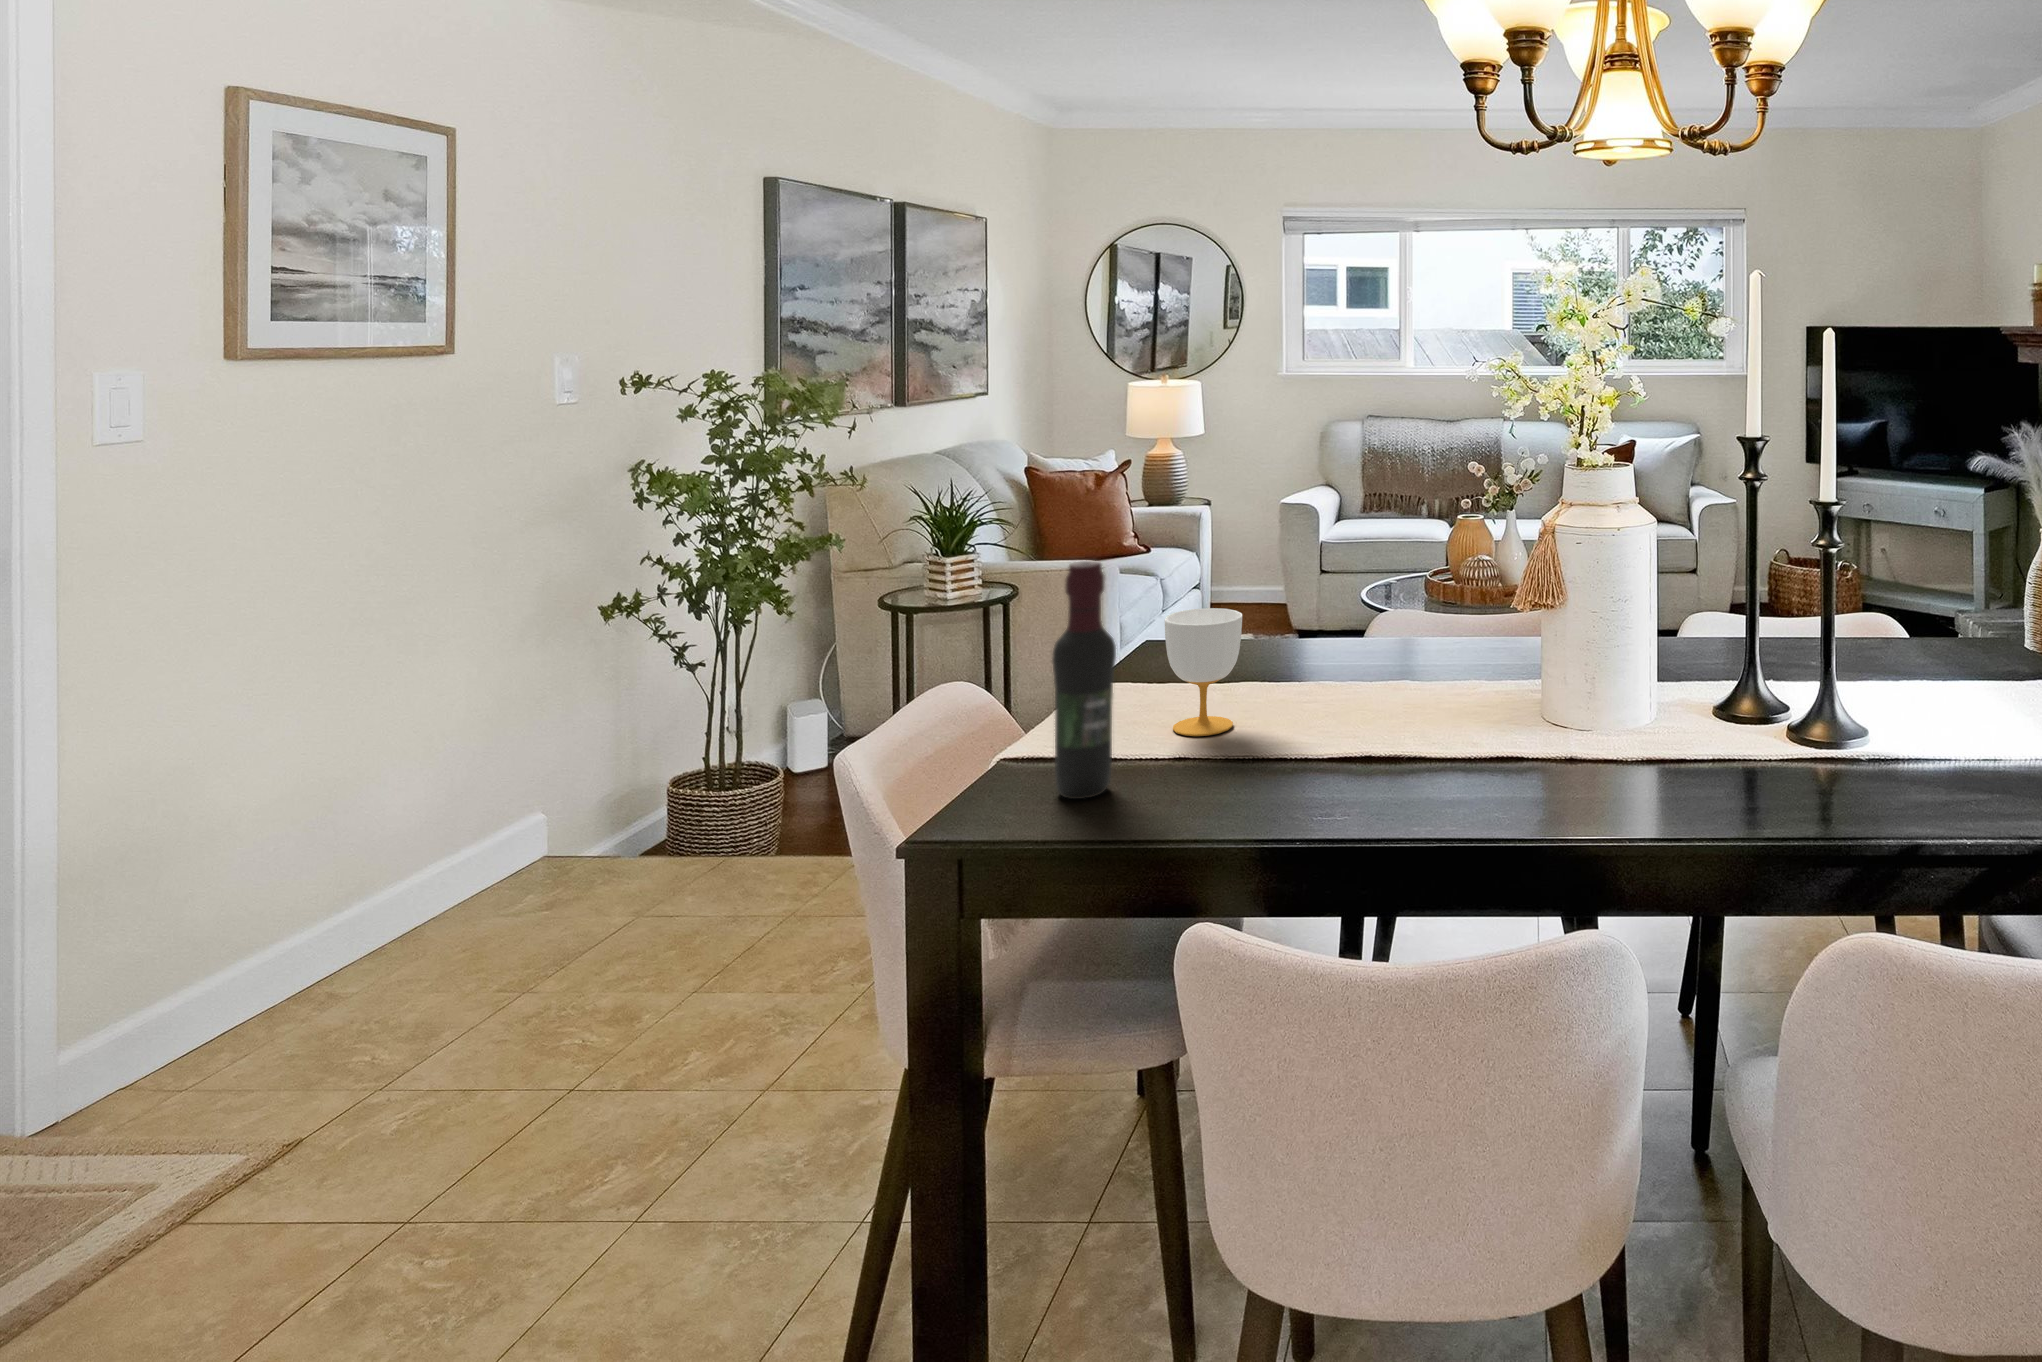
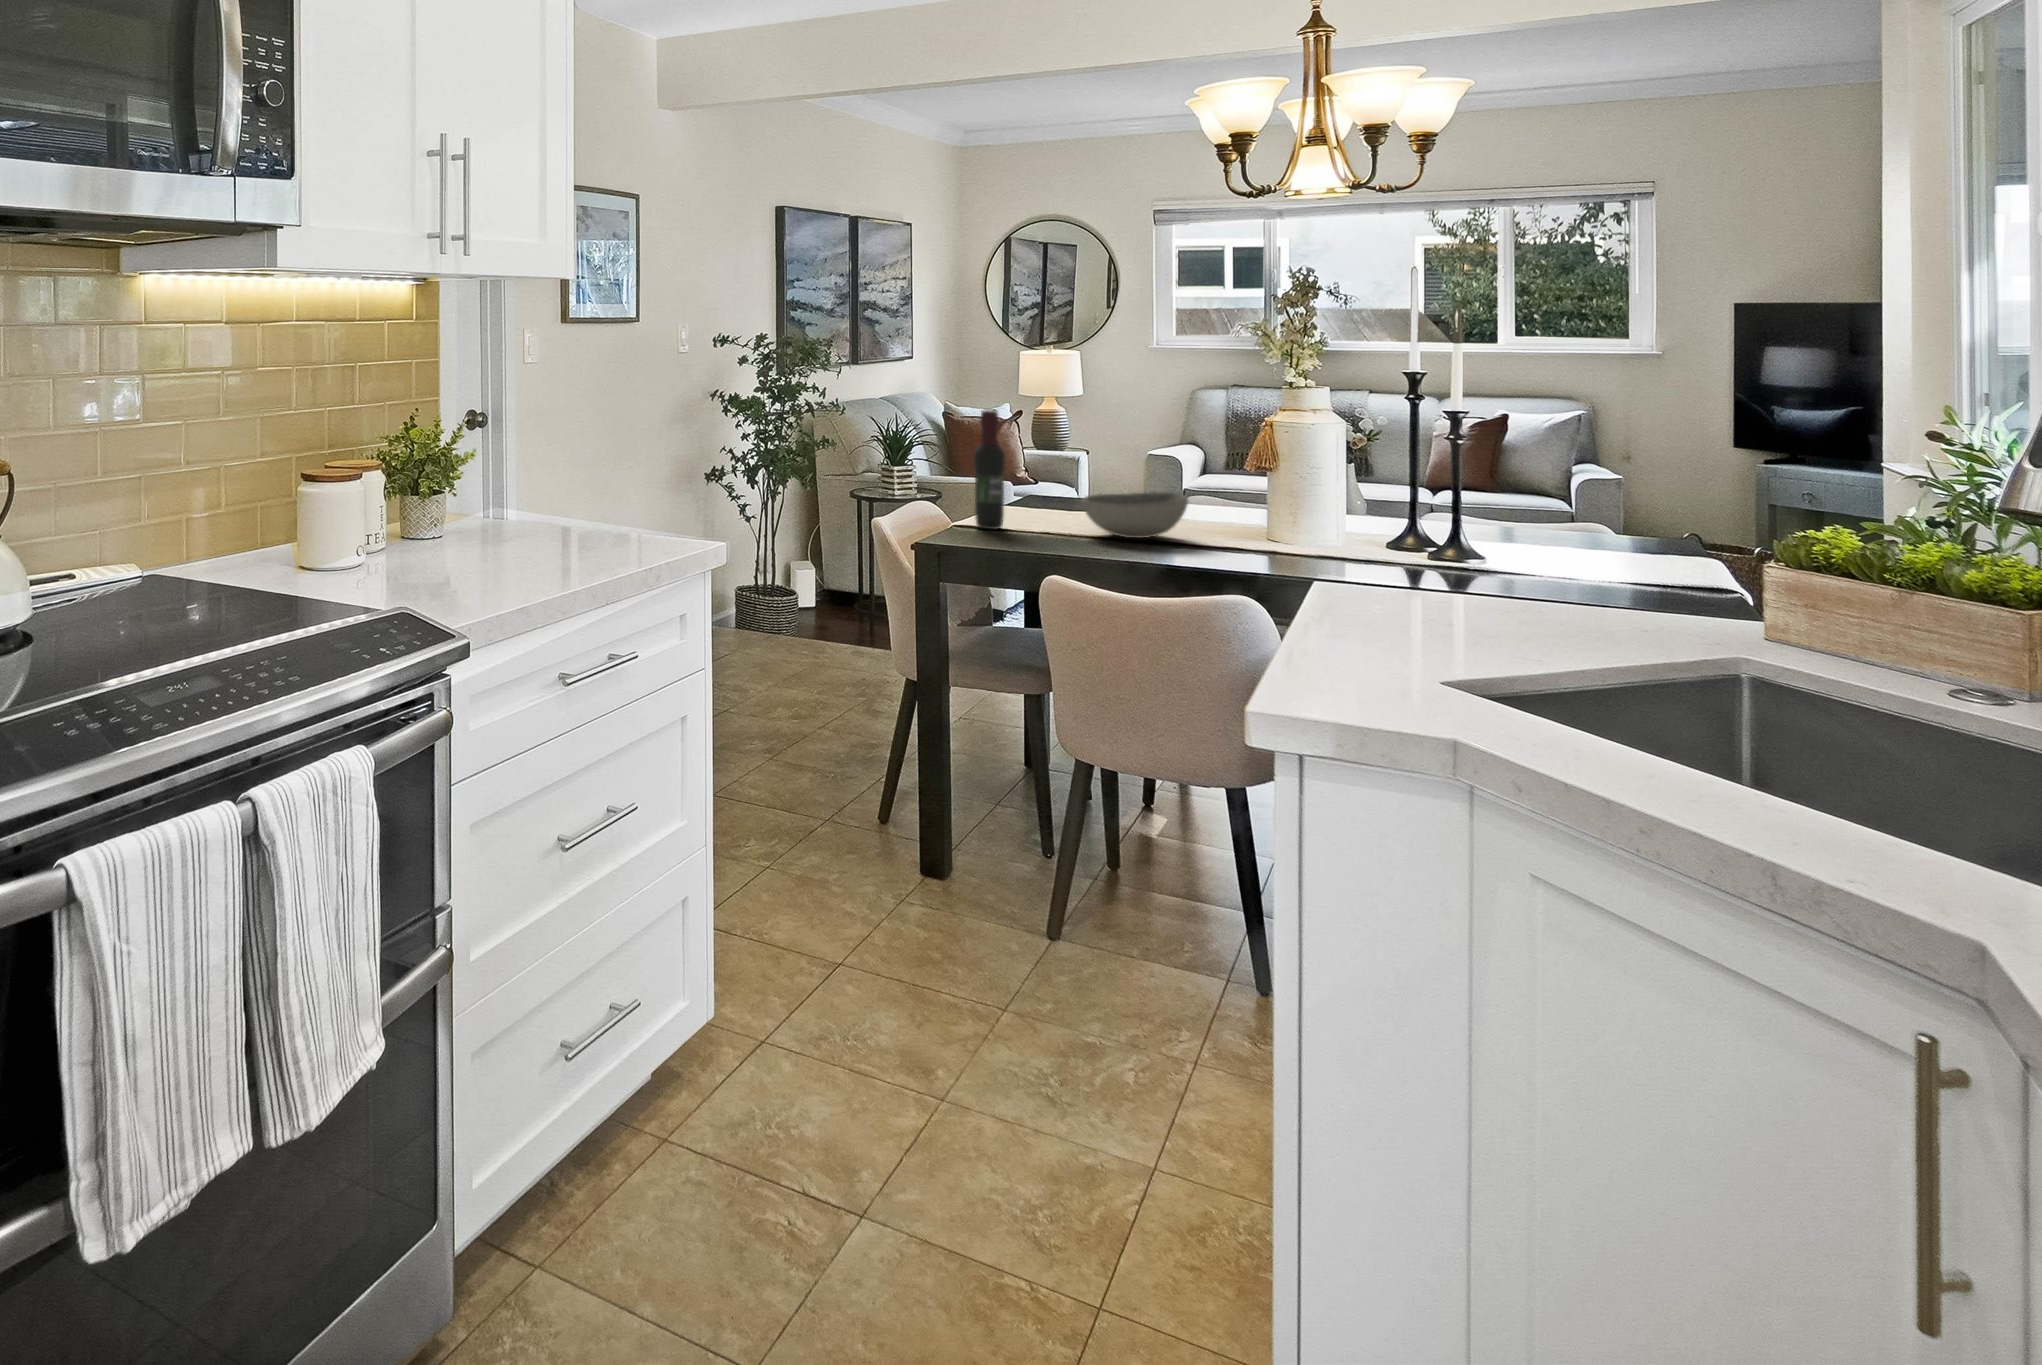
cup: present [1165,608,1242,736] -> none [1033,453,1078,521]
bowl: none [1257,680,1439,785] -> present [1081,492,1188,538]

